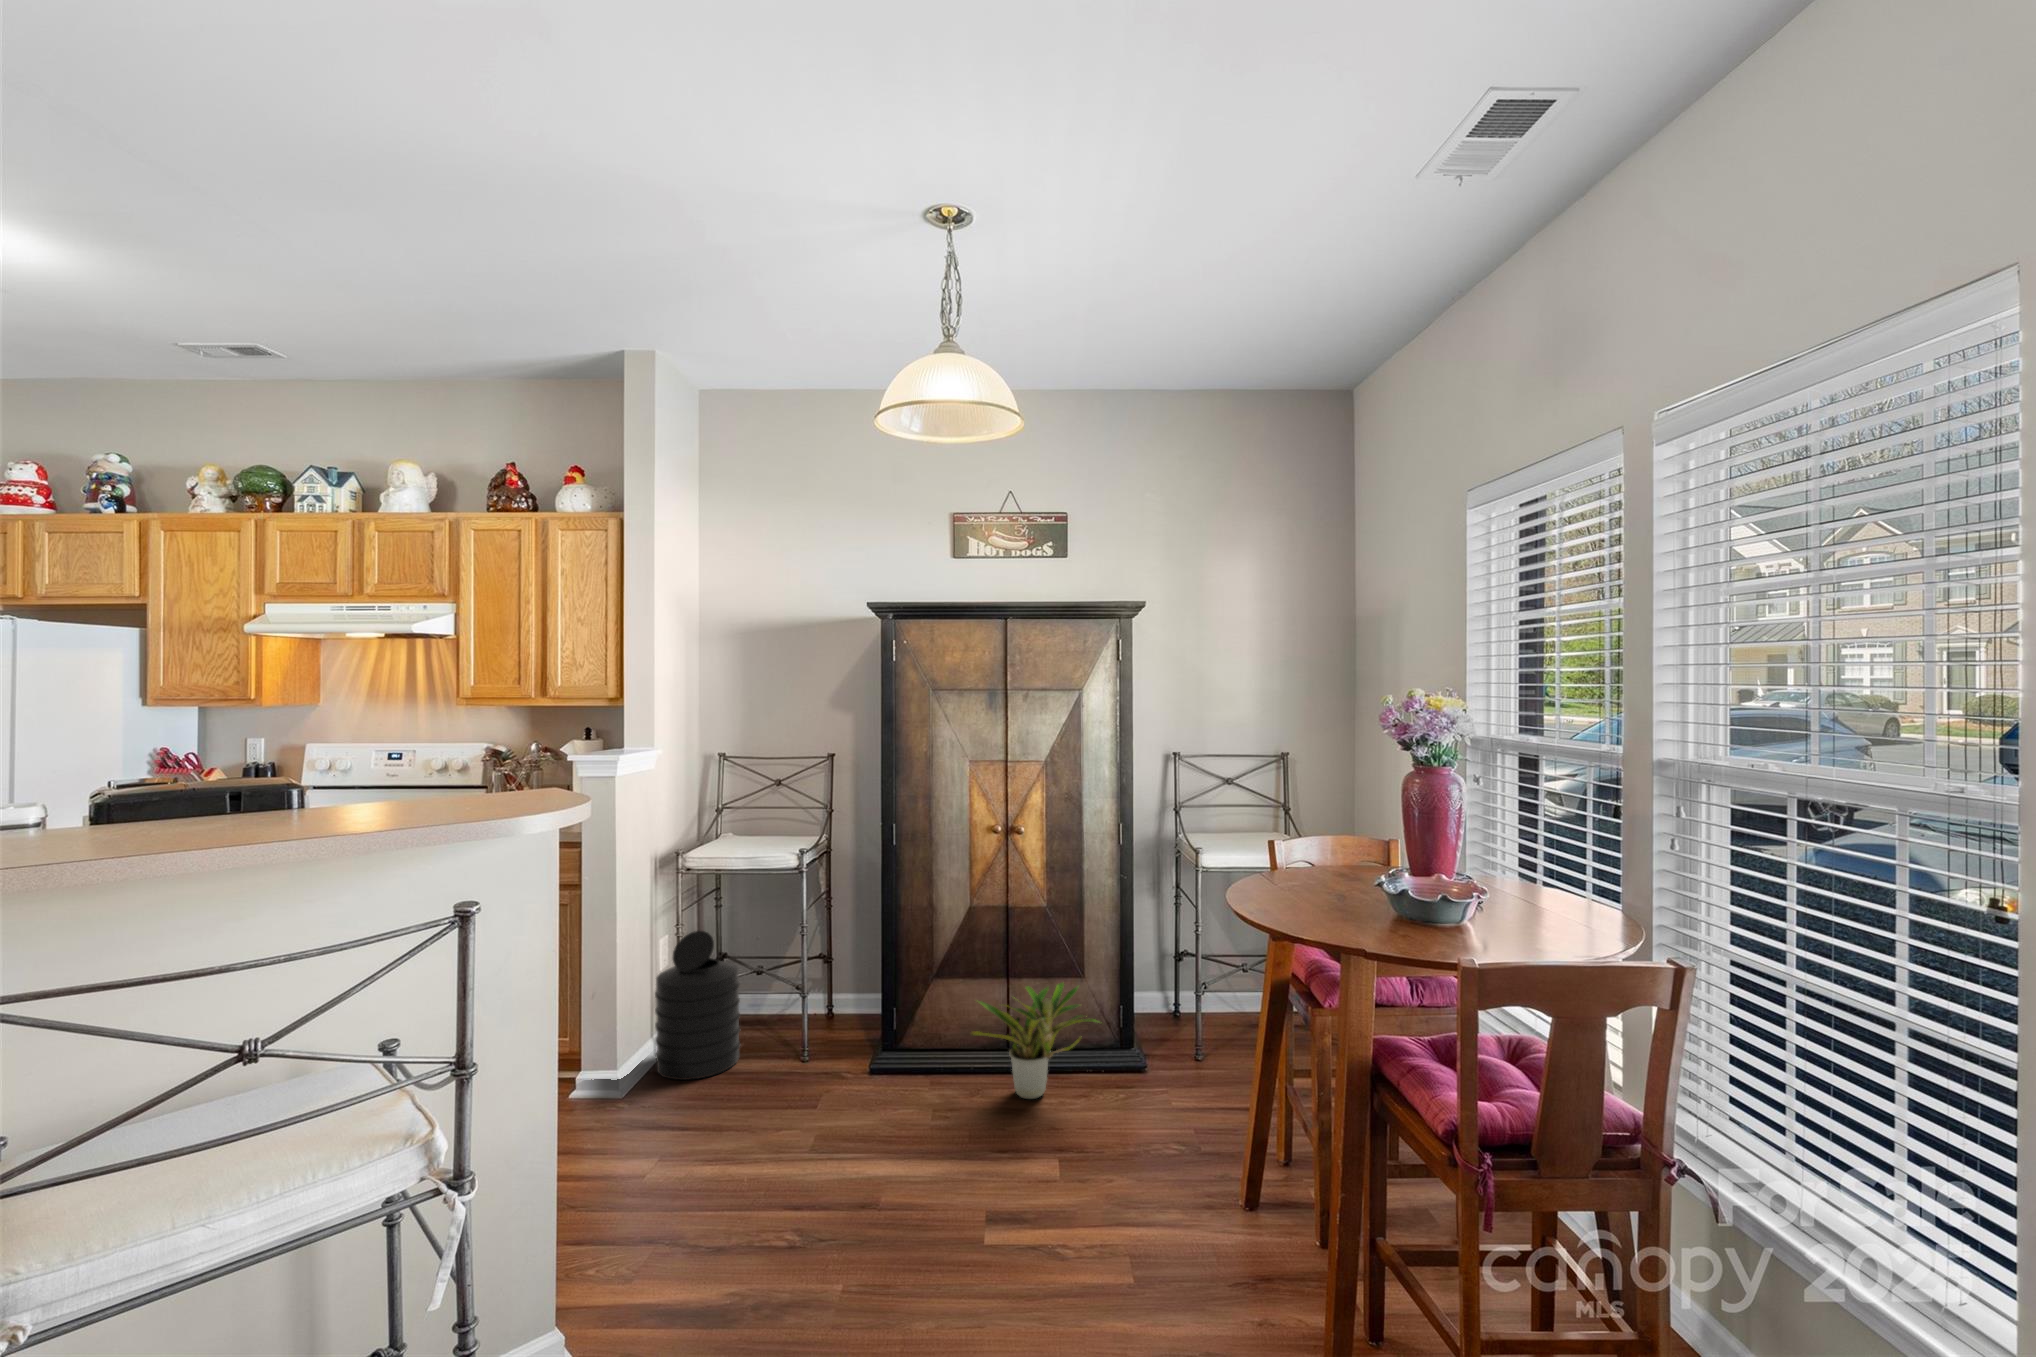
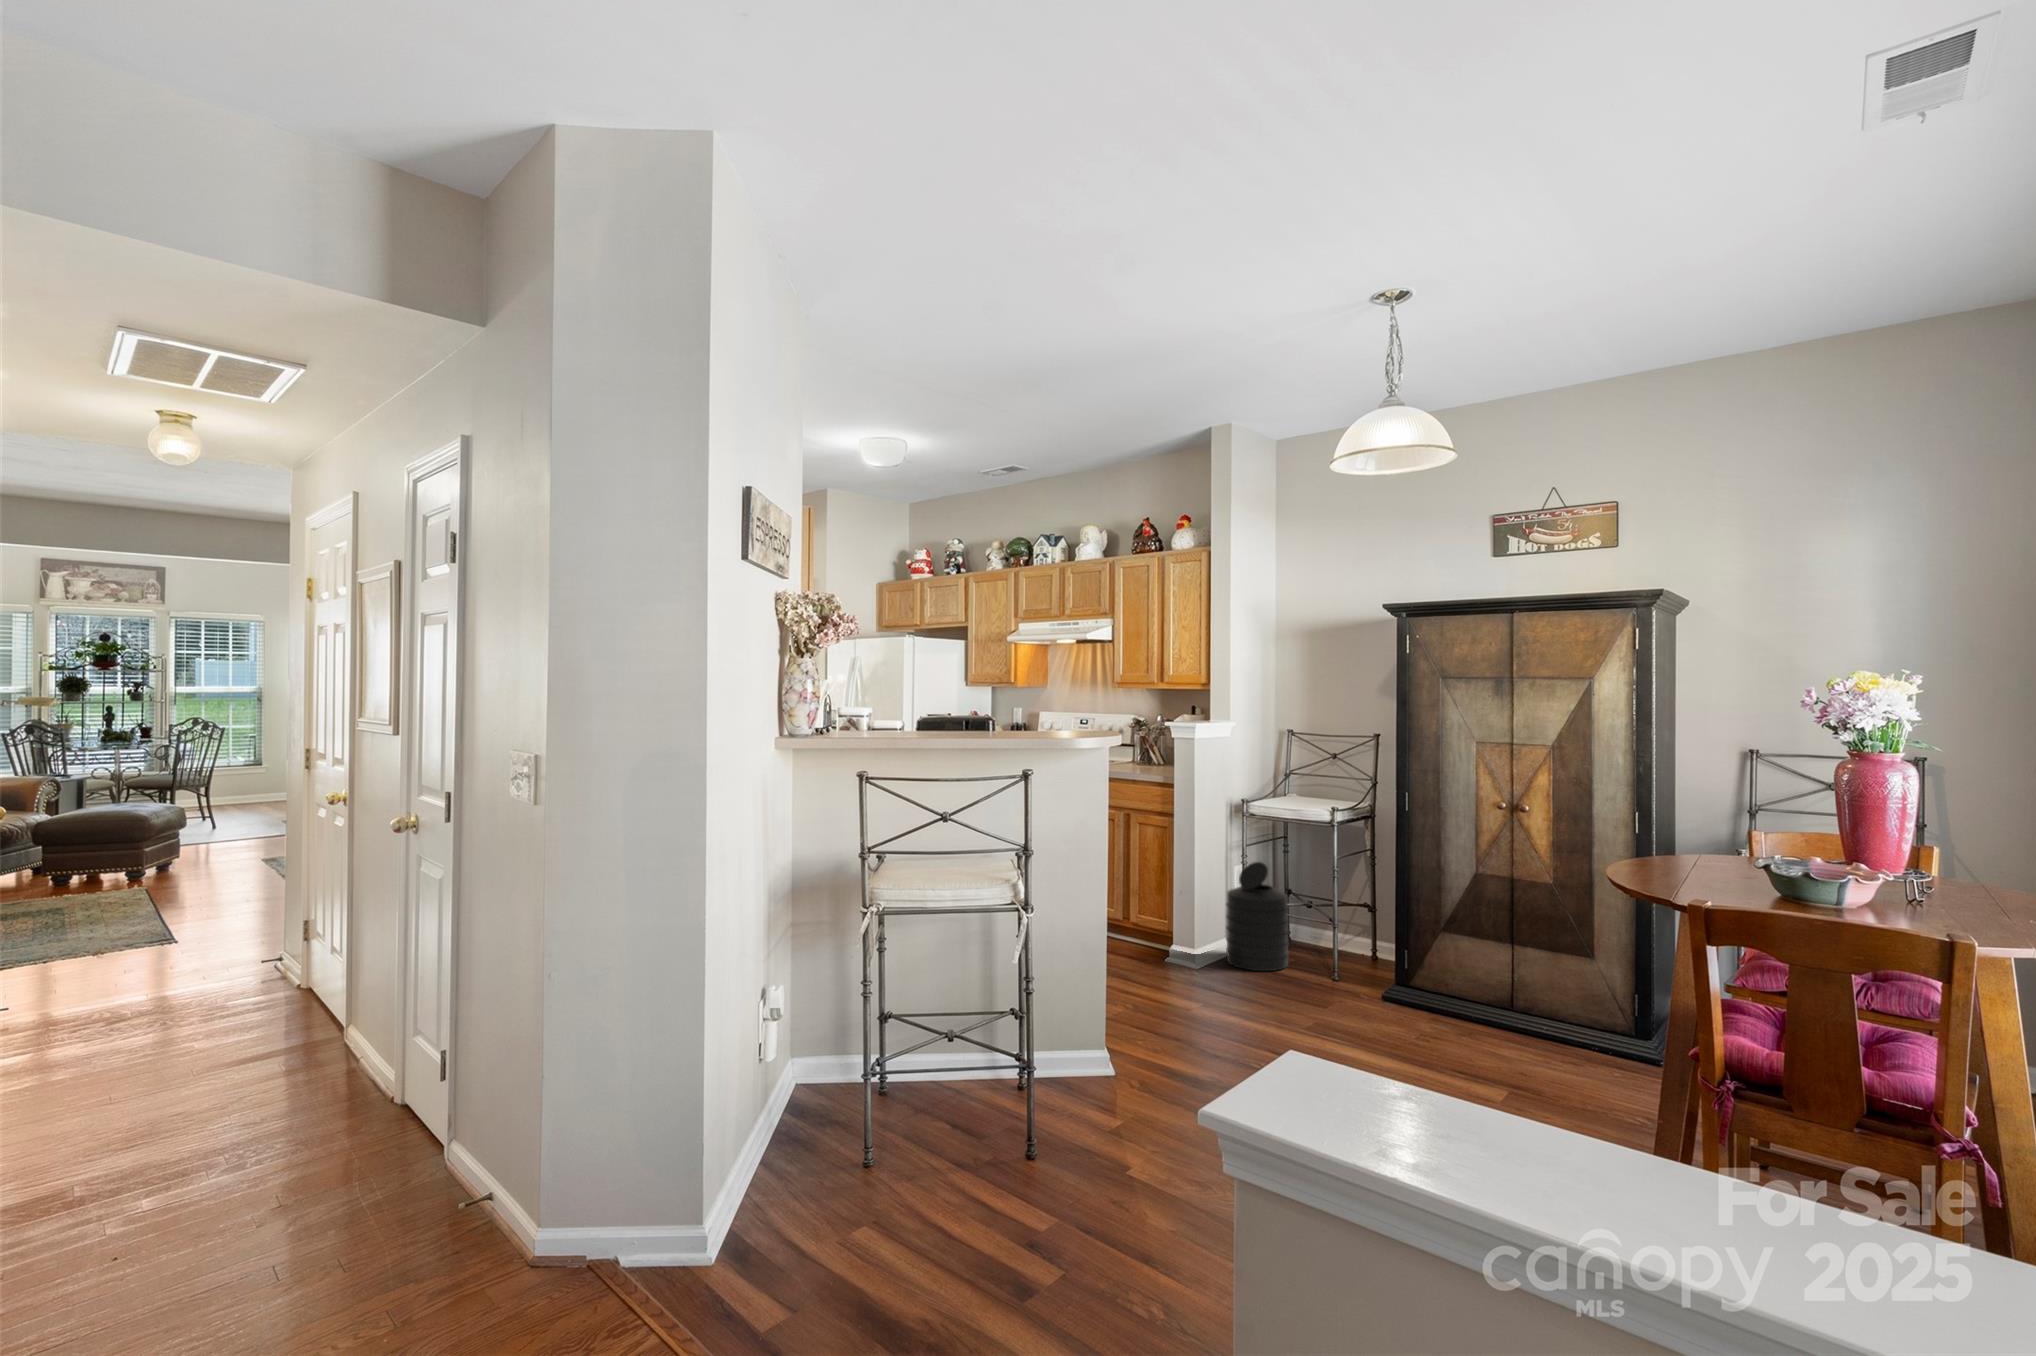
potted plant: present [971,983,1097,1099] -> none [1454,949,1599,1052]

